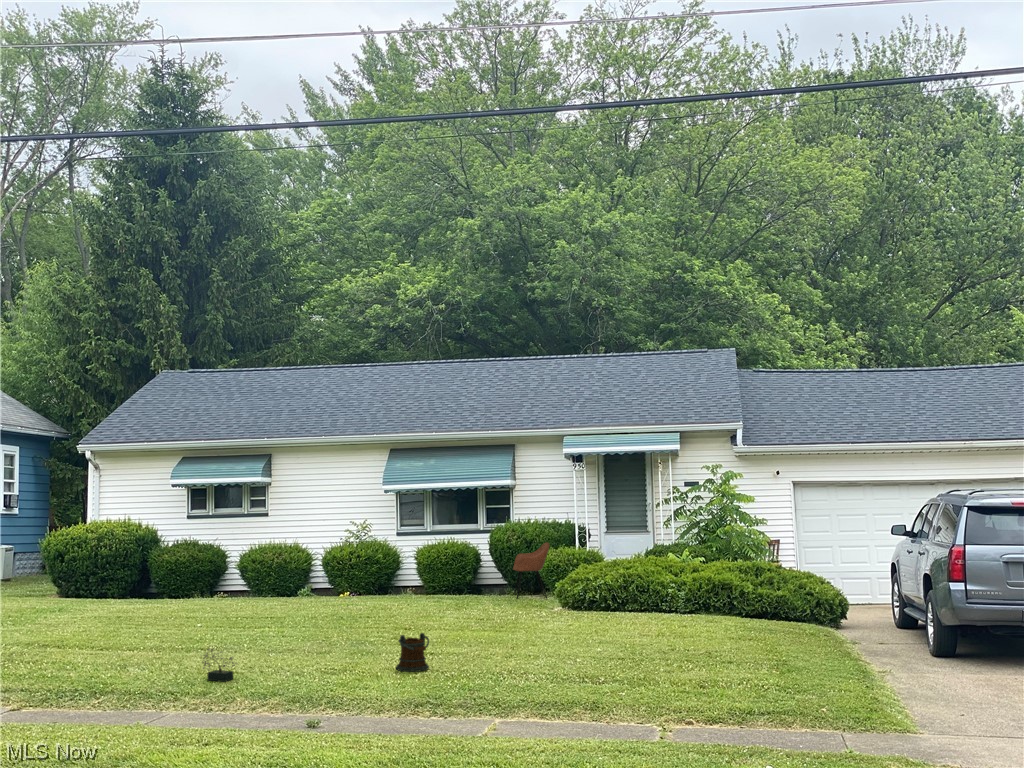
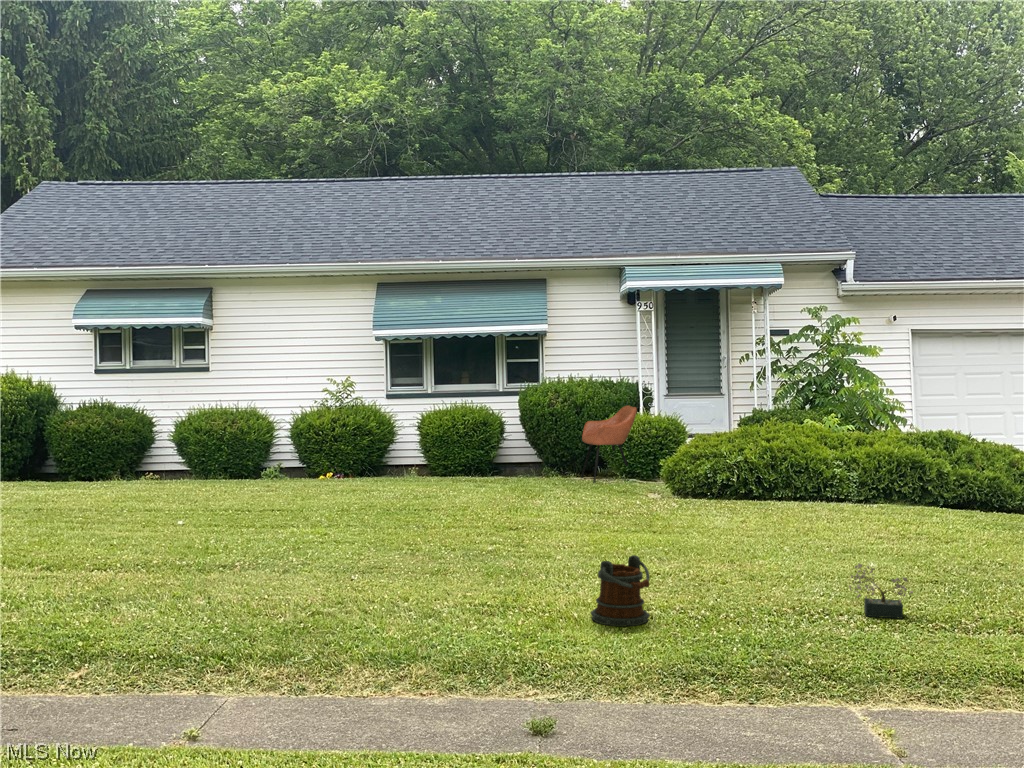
decorative plant: present [202,649,235,682] -> present [849,564,913,619]

